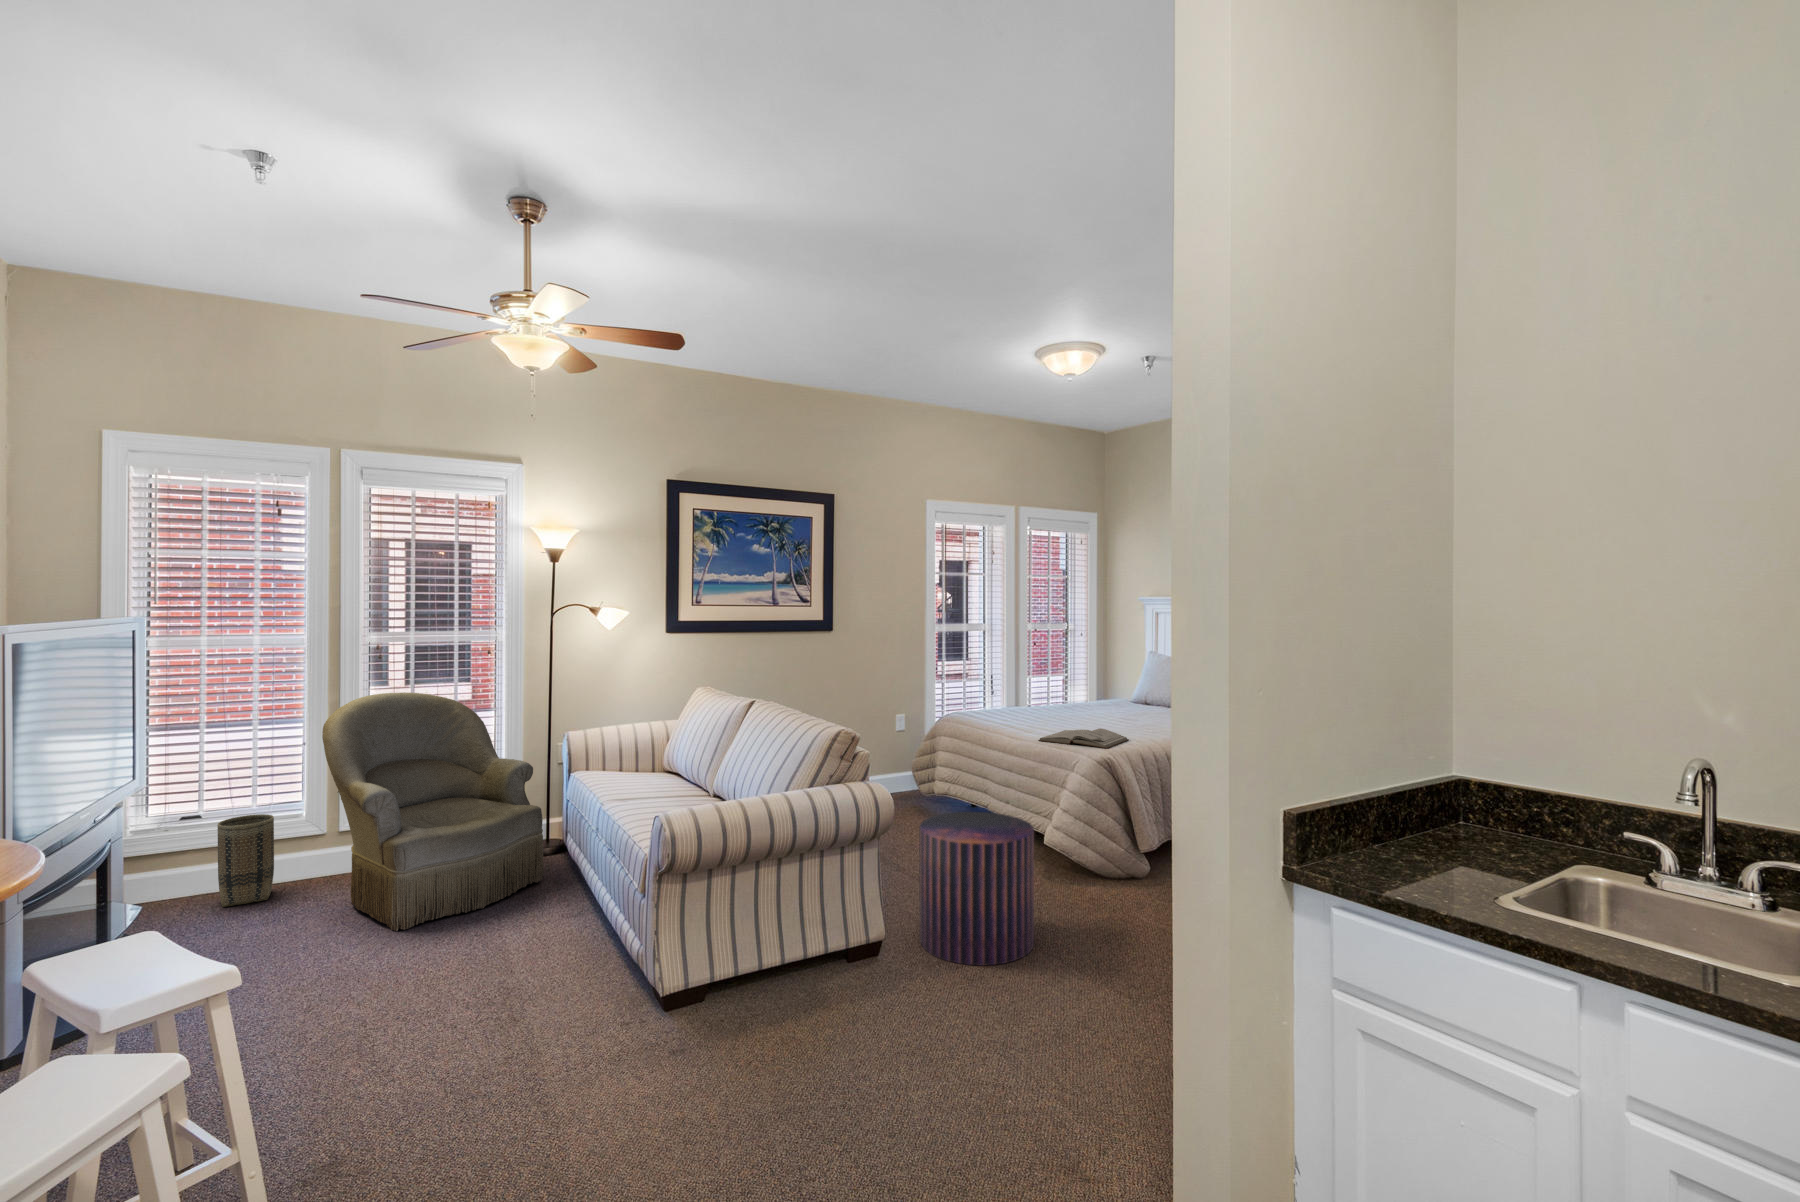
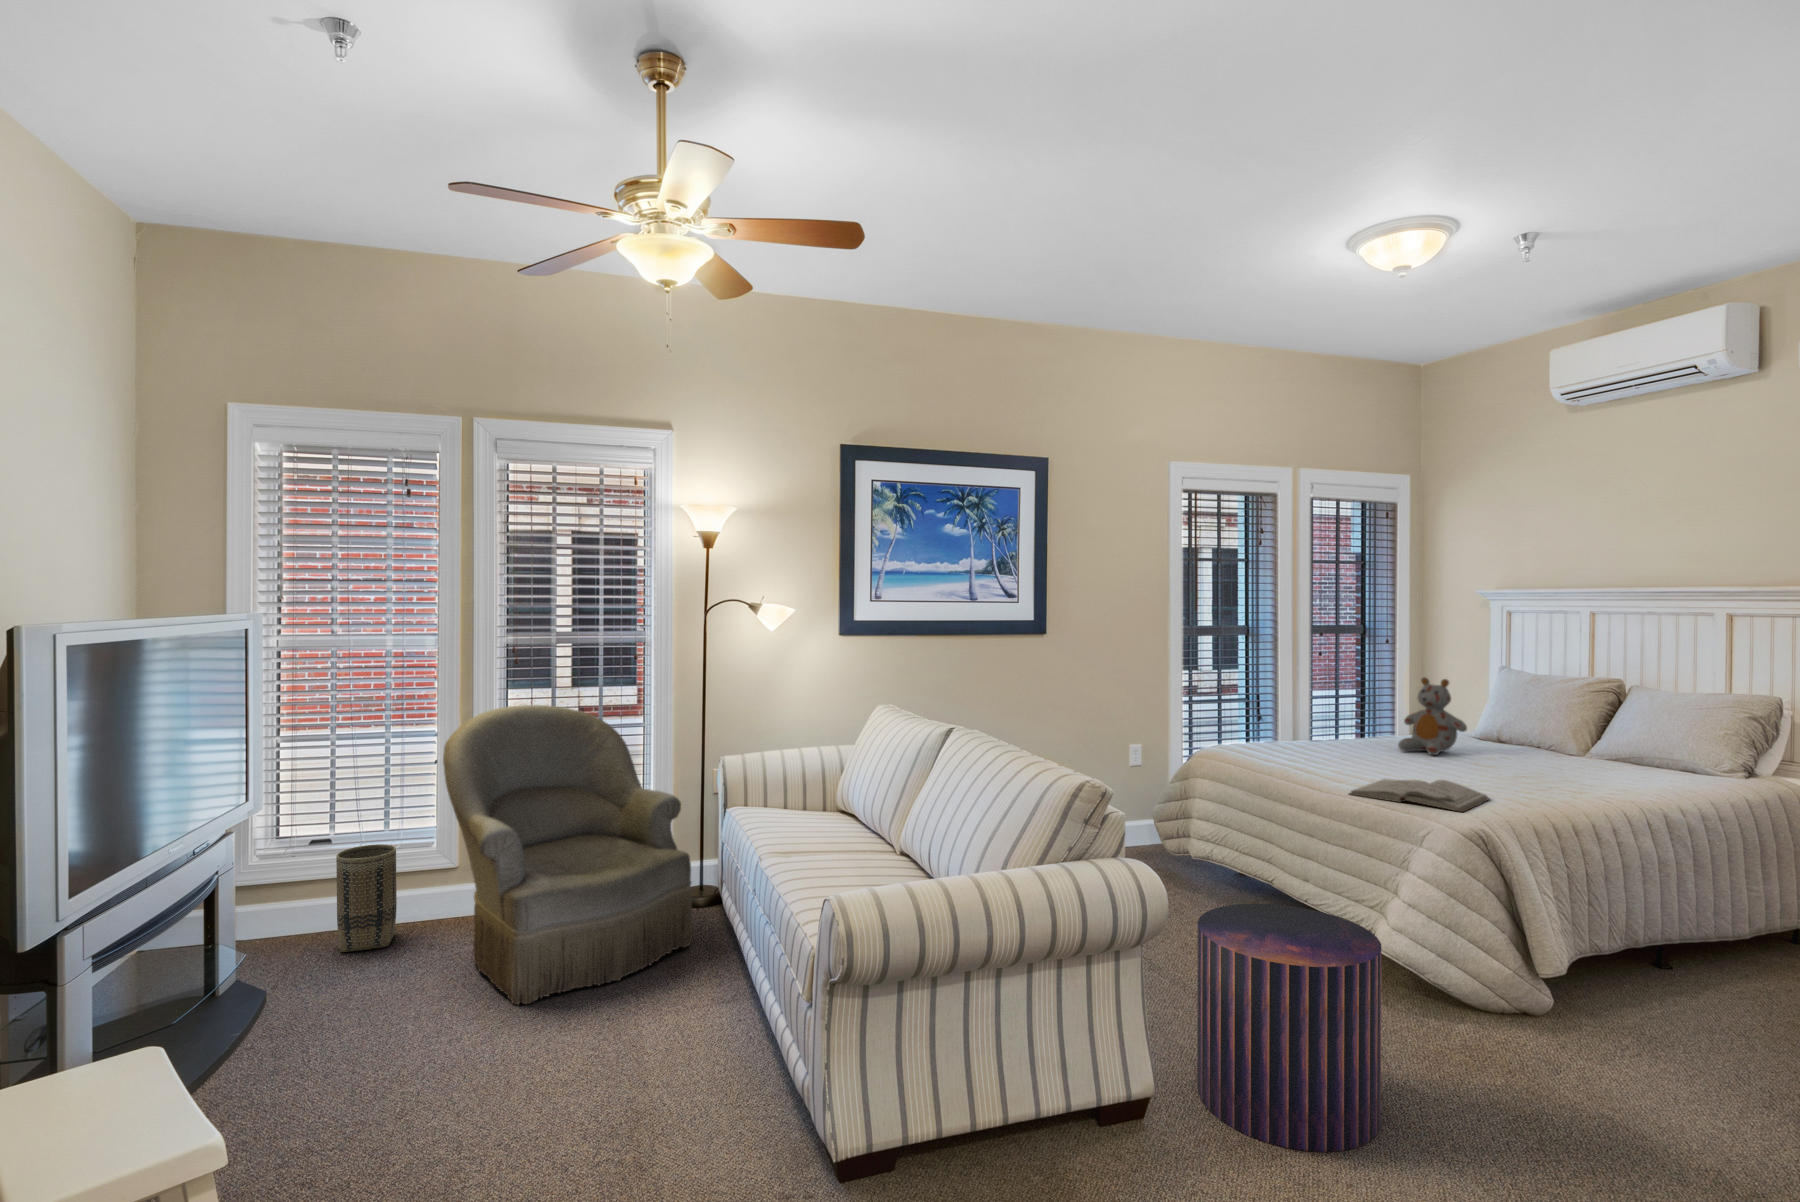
stuffed bear: none [1085,659,1129,715] -> present [1398,677,1467,755]

